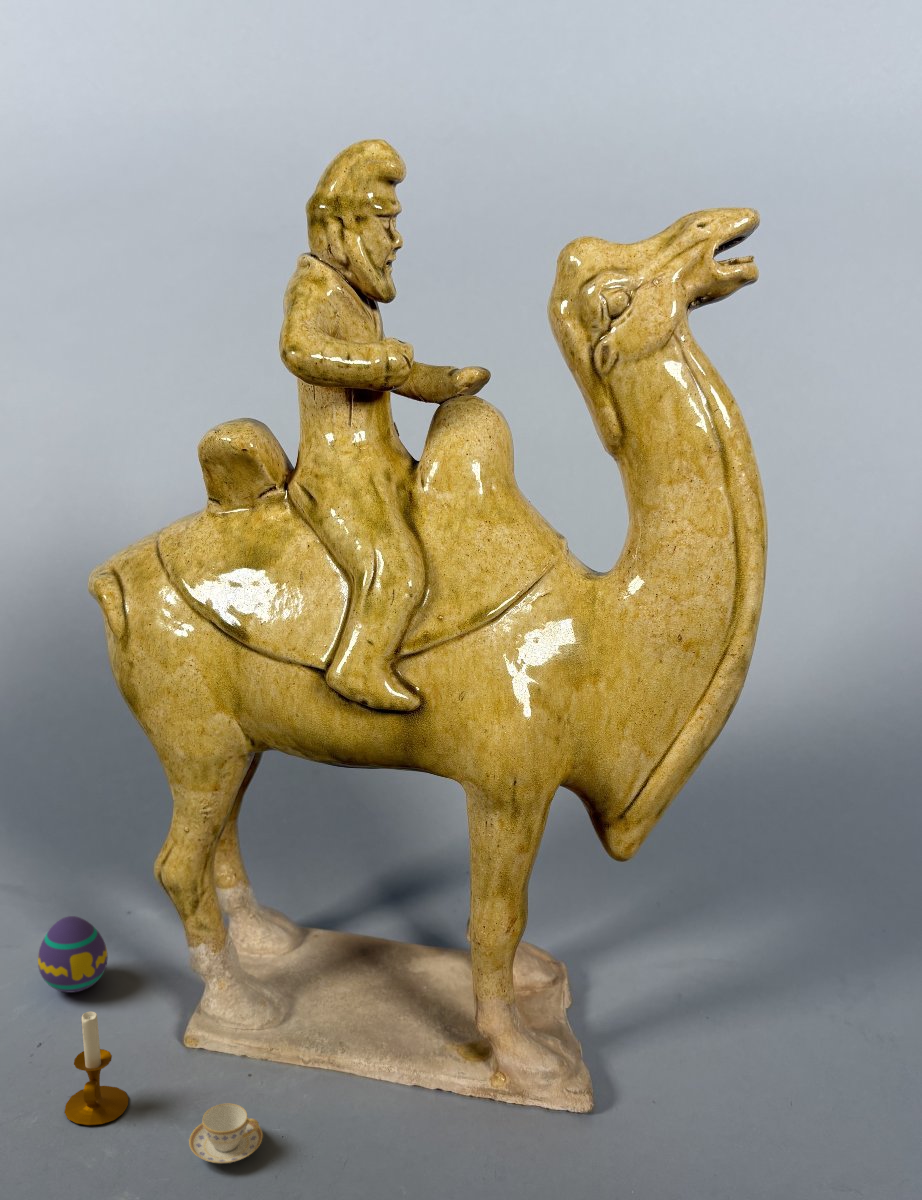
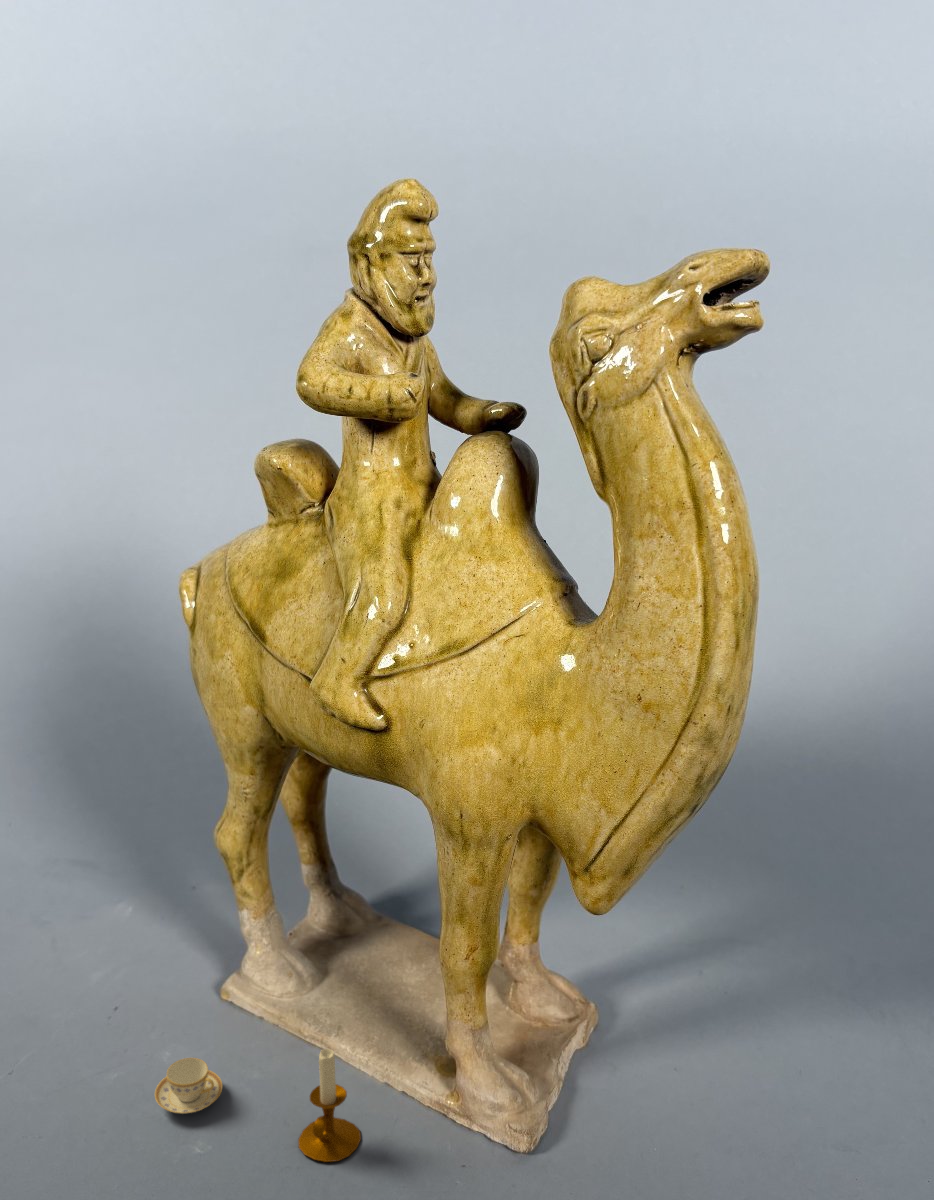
decorative egg: present [38,916,108,992] -> none [135,860,195,927]
candlestick: present [65,1012,128,1125] -> present [298,1049,361,1162]

